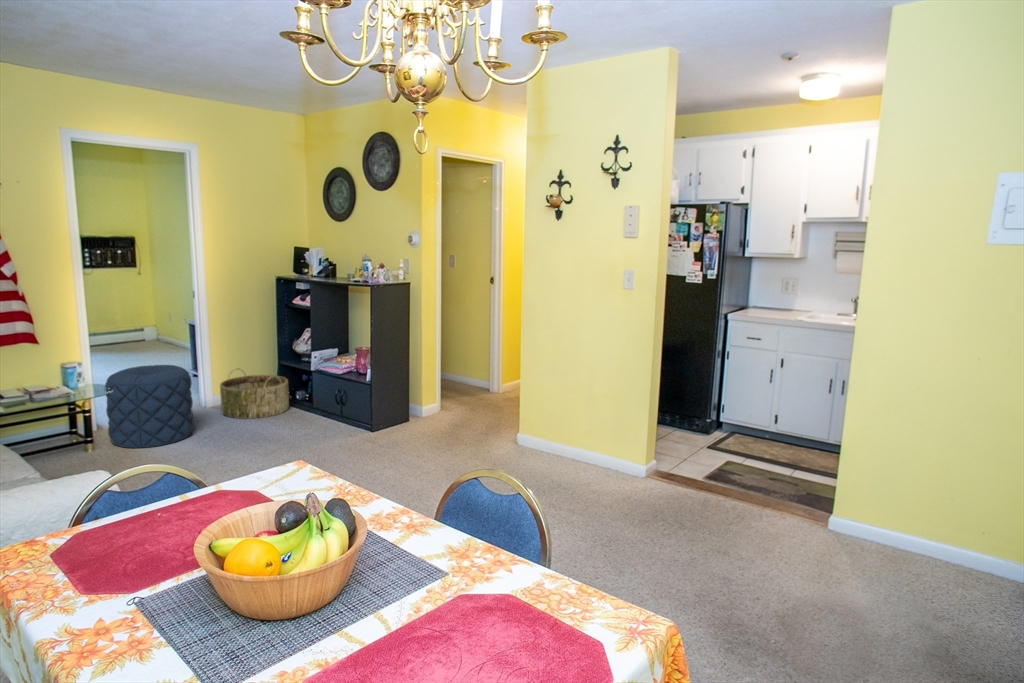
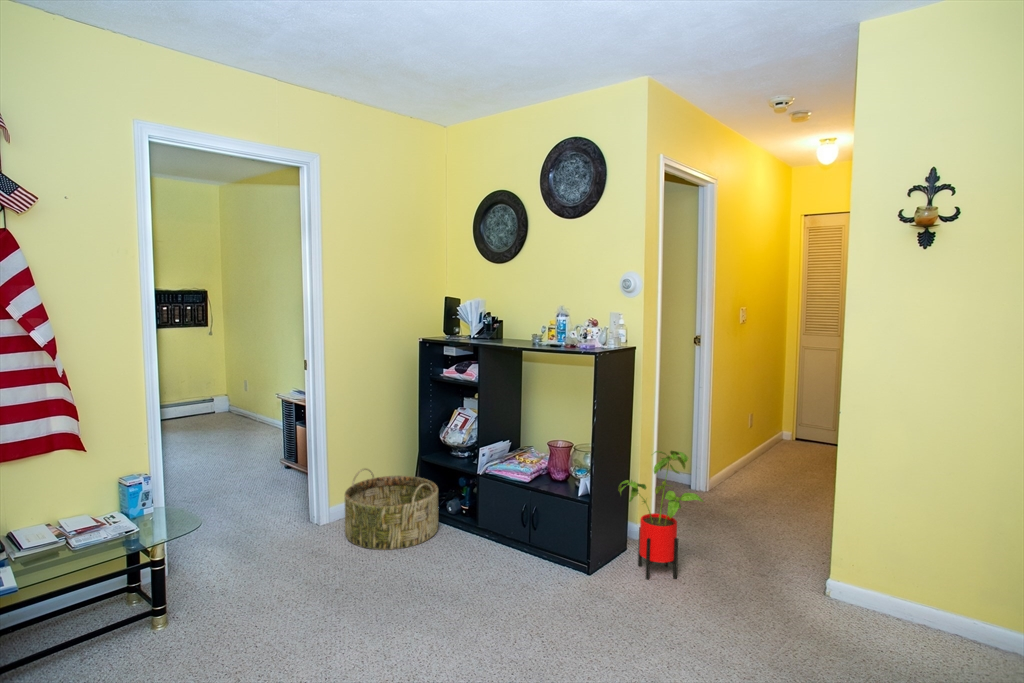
house plant: none [391,352,439,432] -> present [618,451,703,579]
pouf: present [105,365,194,448] -> none [187,475,319,625]

